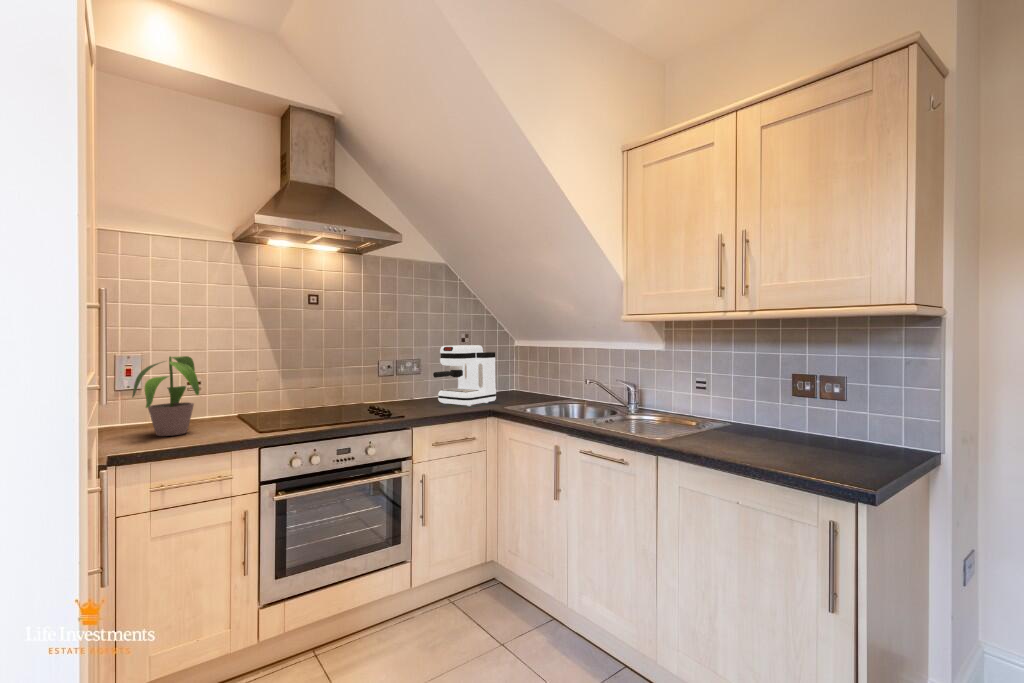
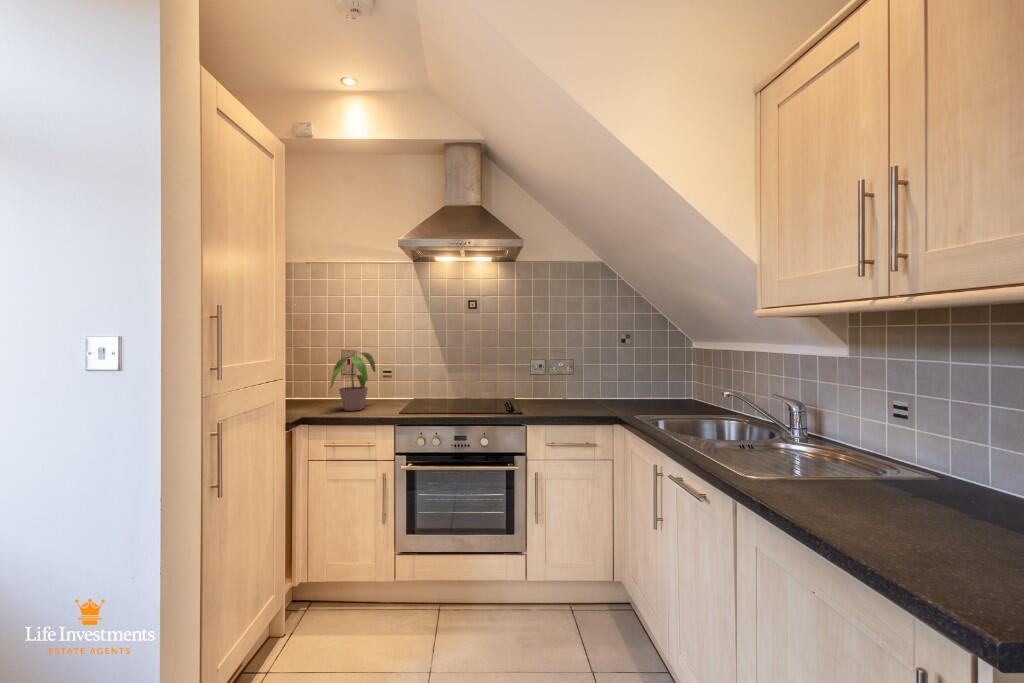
coffee maker: present [433,345,496,406] -> none [568,346,638,410]

